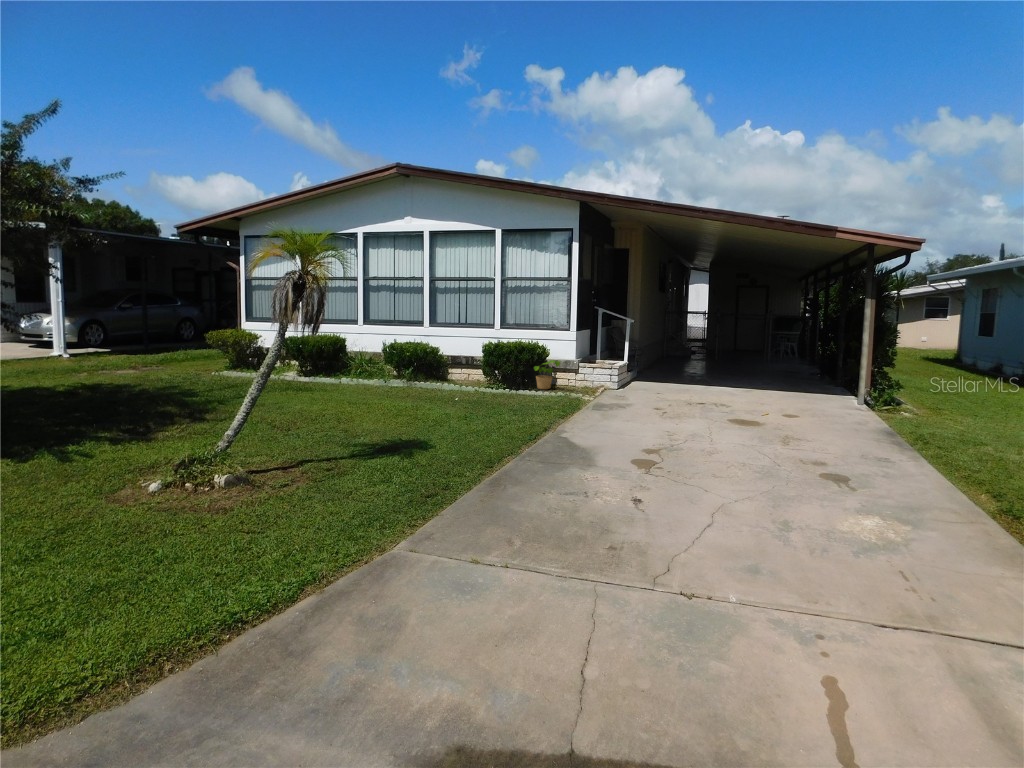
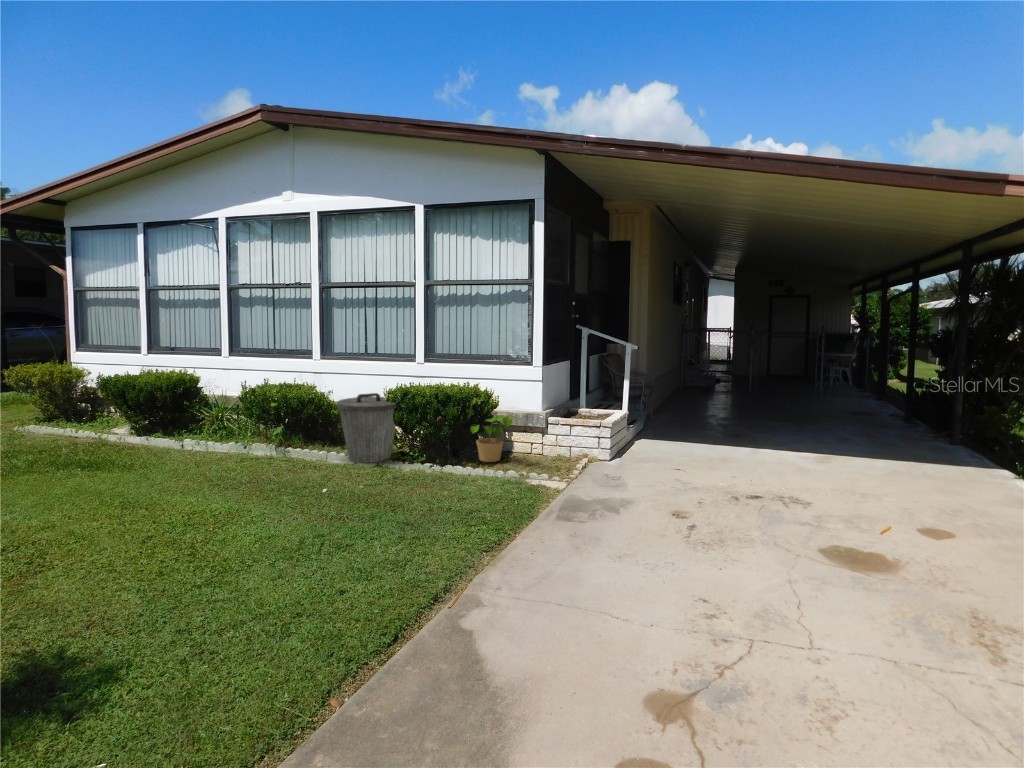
trash can: none [452,347,490,389] -> present [337,393,396,462]

